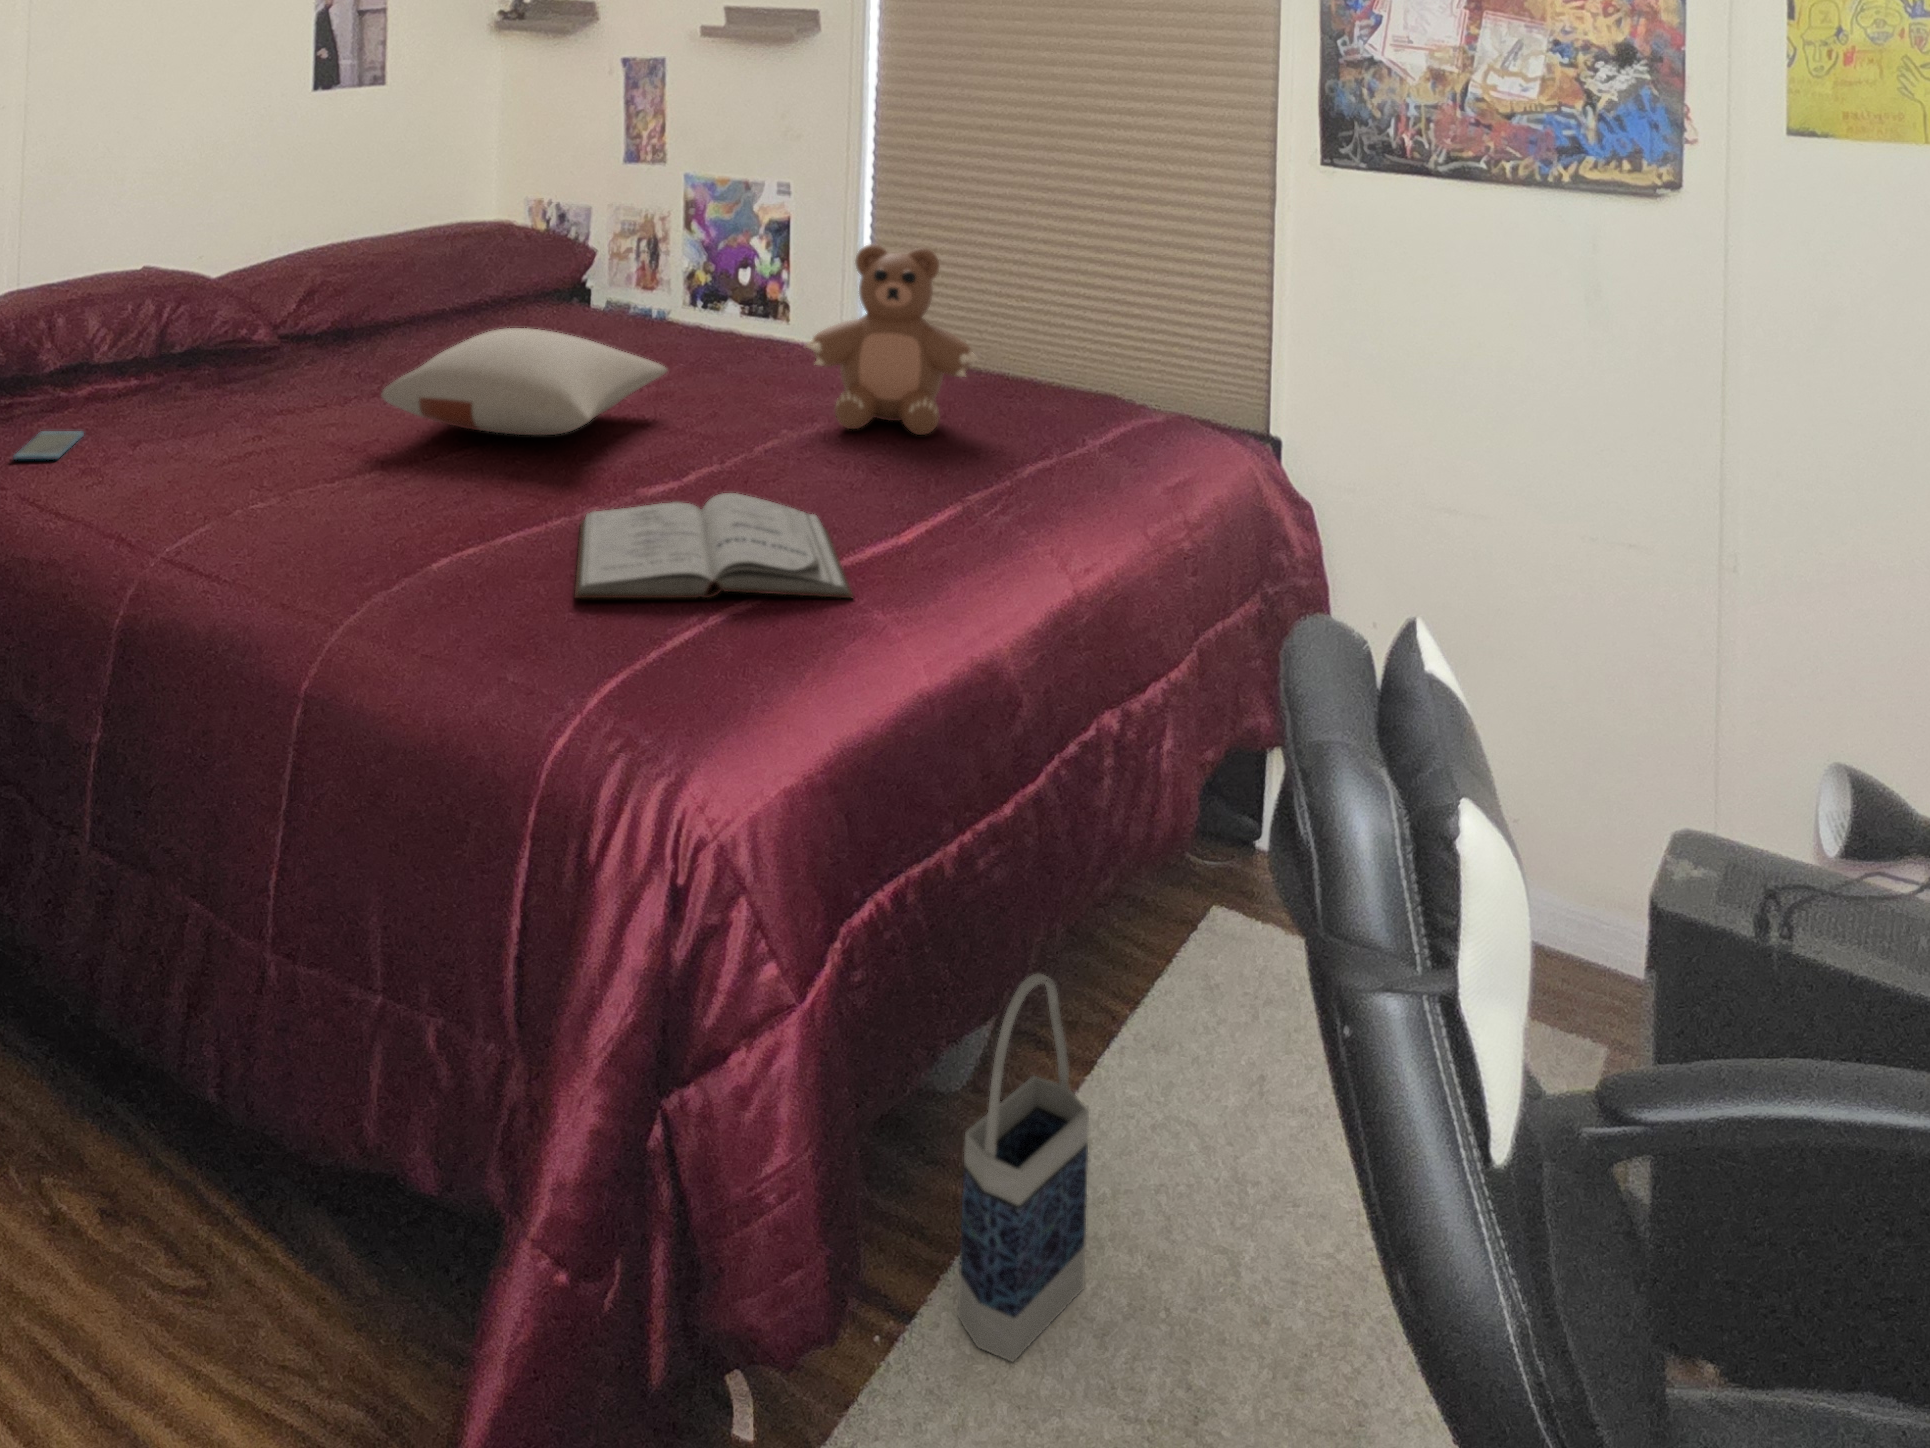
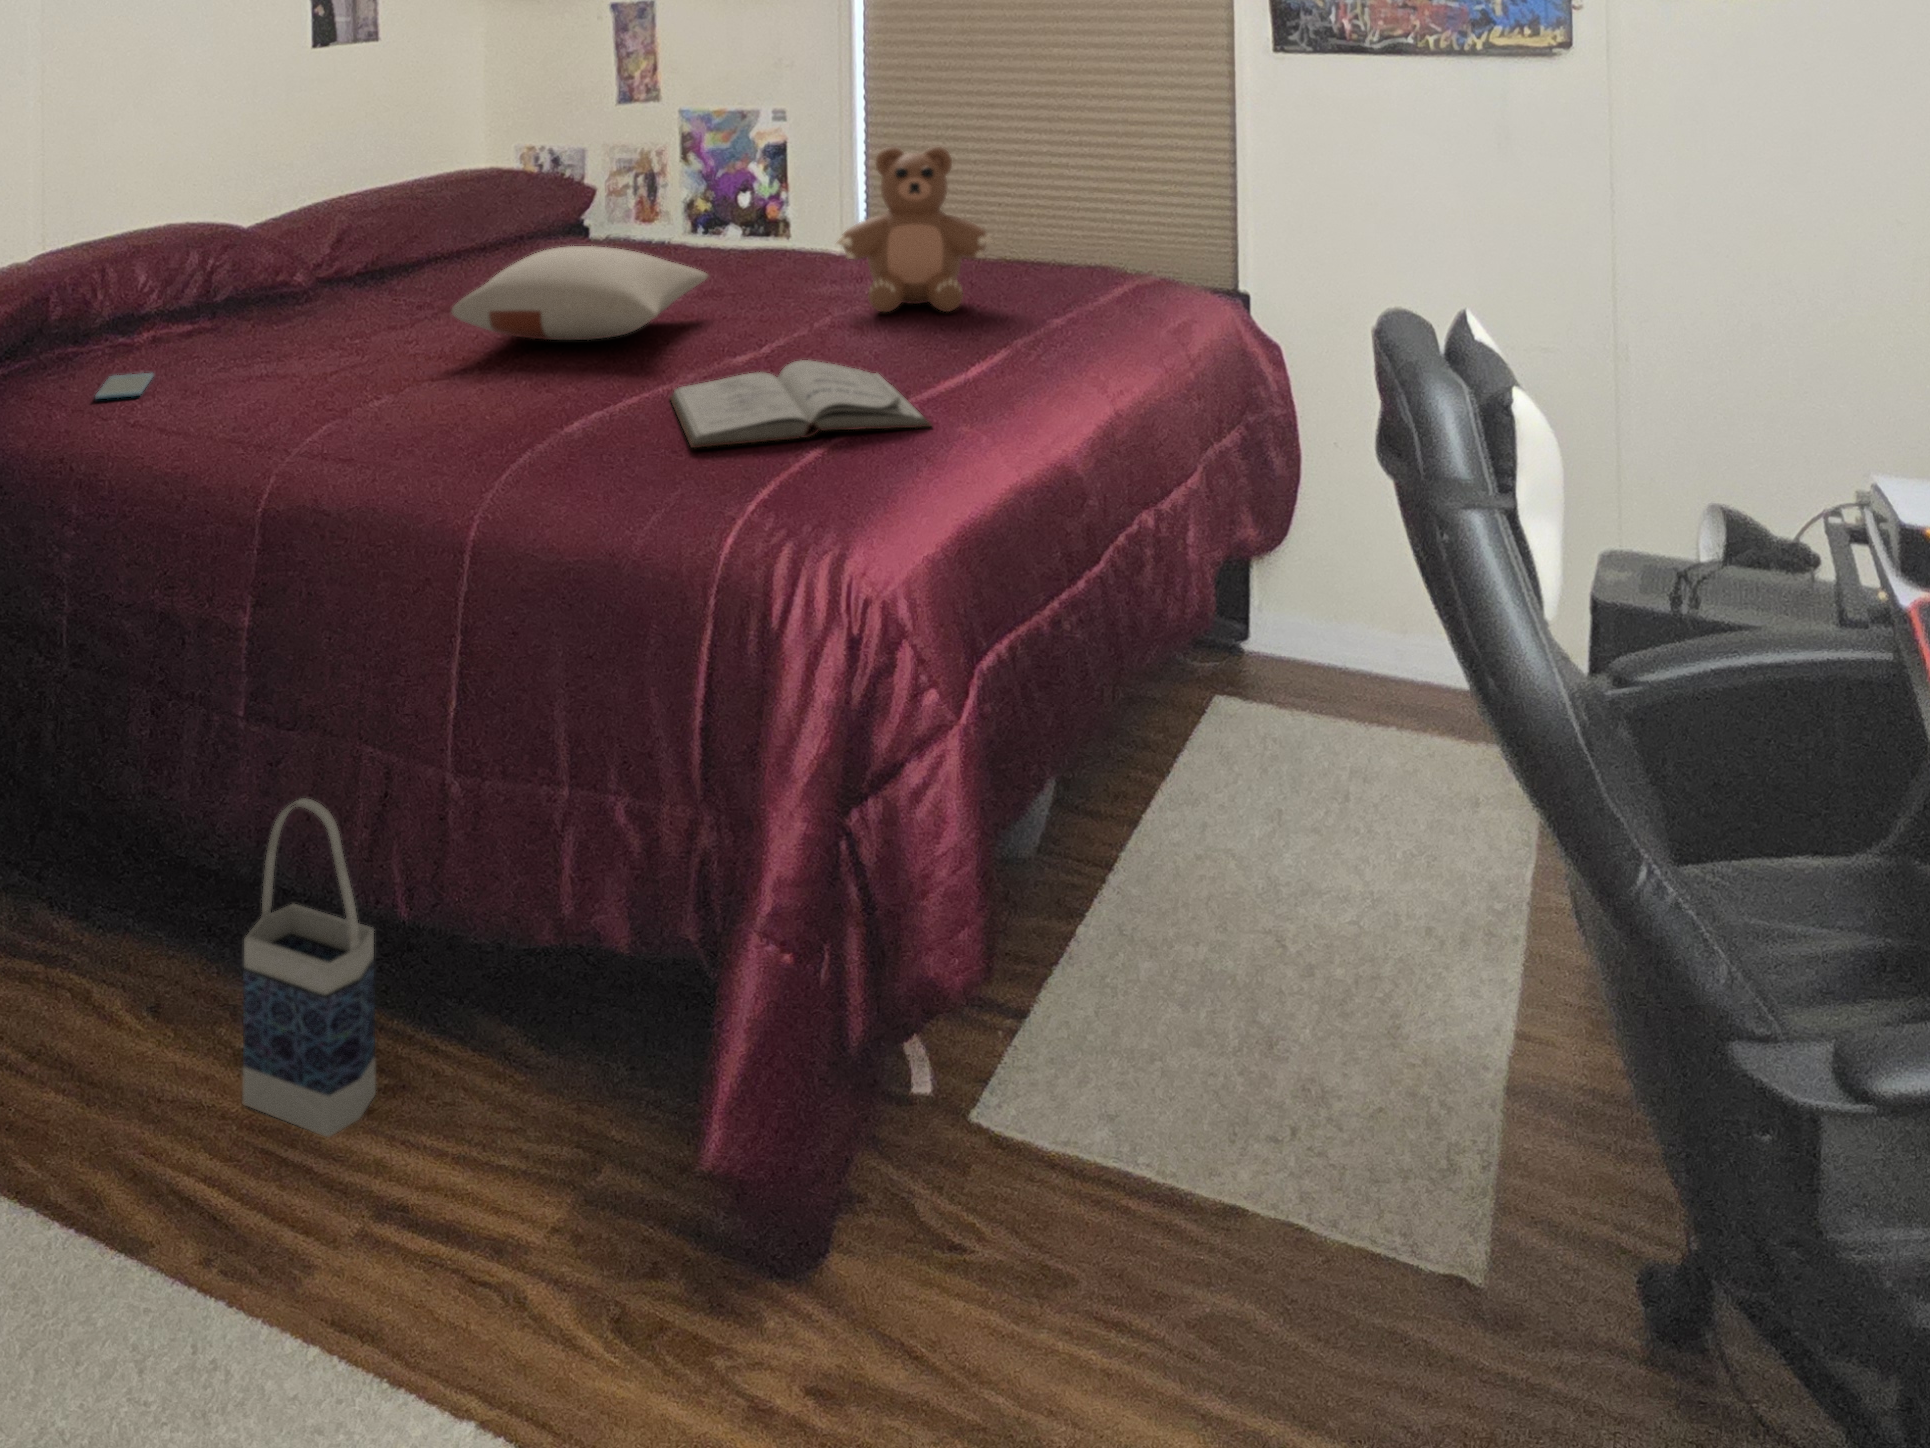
bag: present [958,973,1089,1362] -> present [242,798,376,1137]

